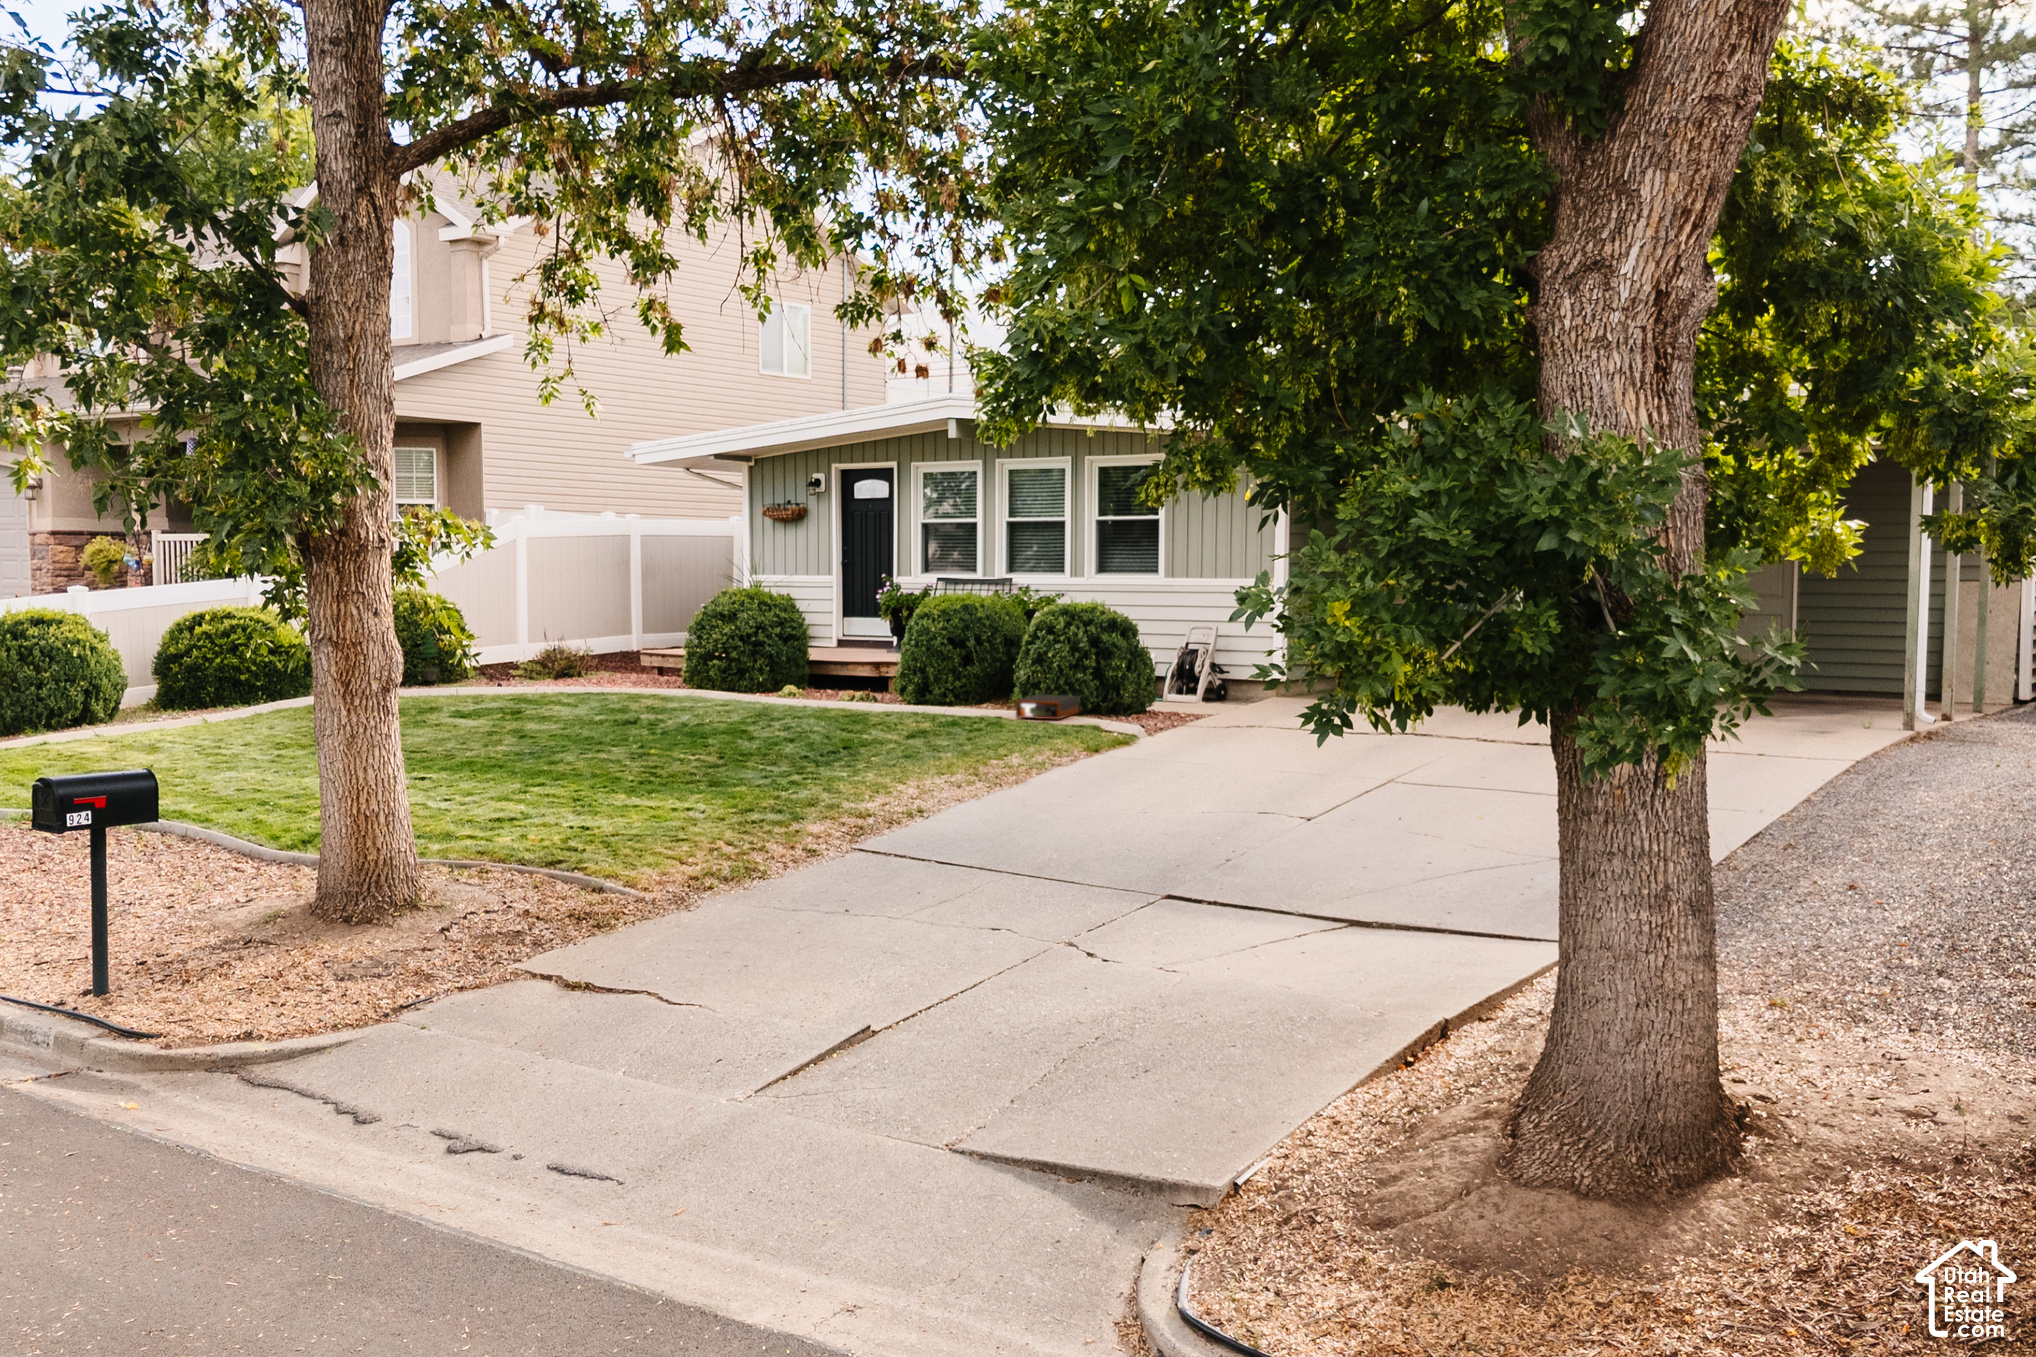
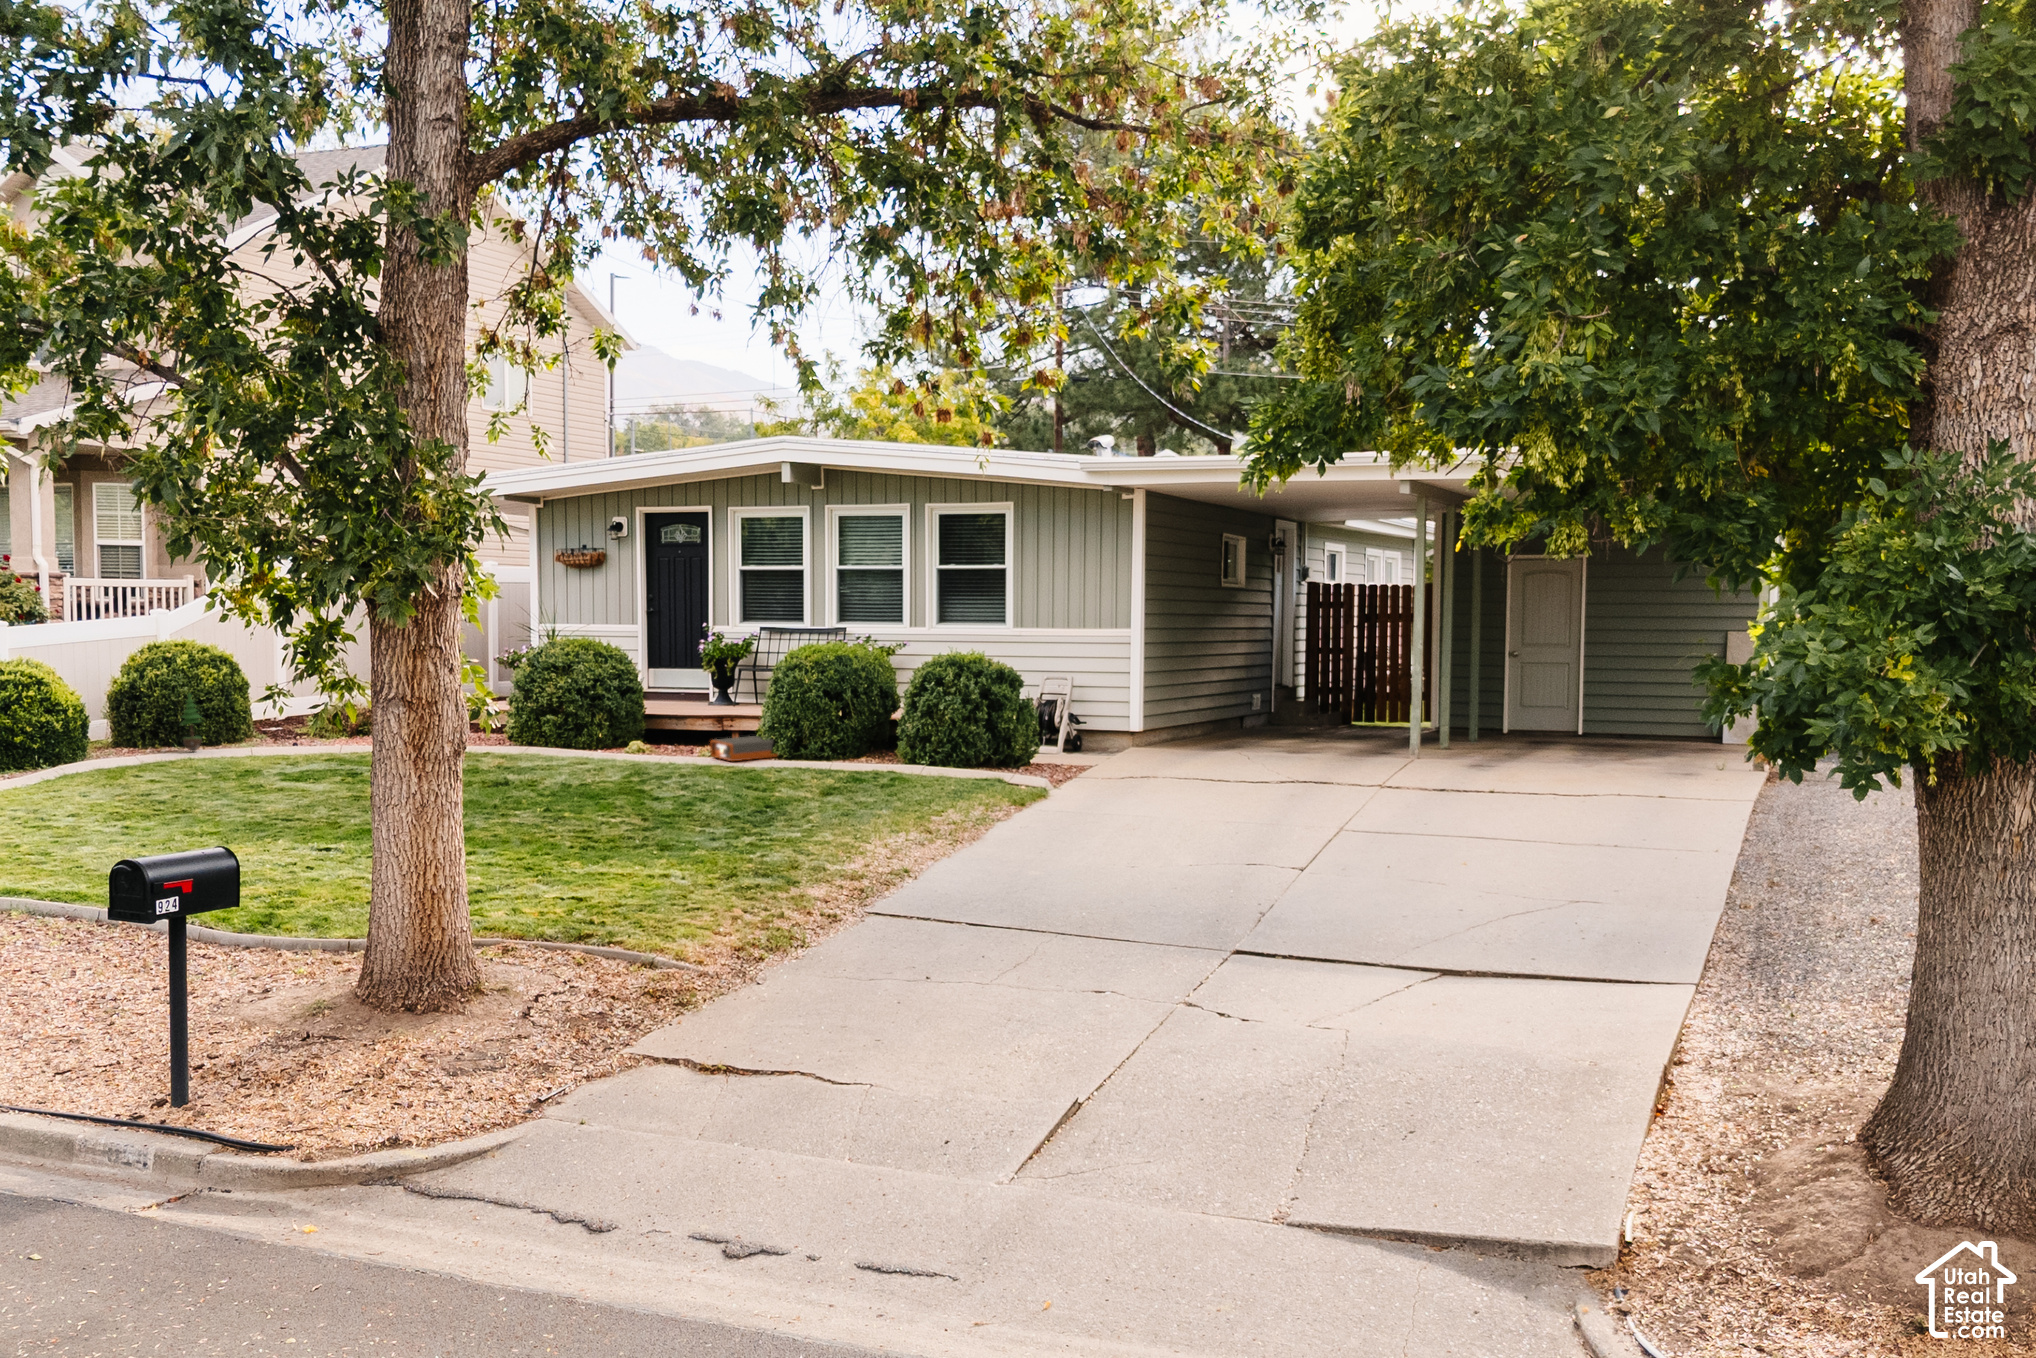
storage box: present [1016,694,1079,720] -> present [710,736,777,761]

